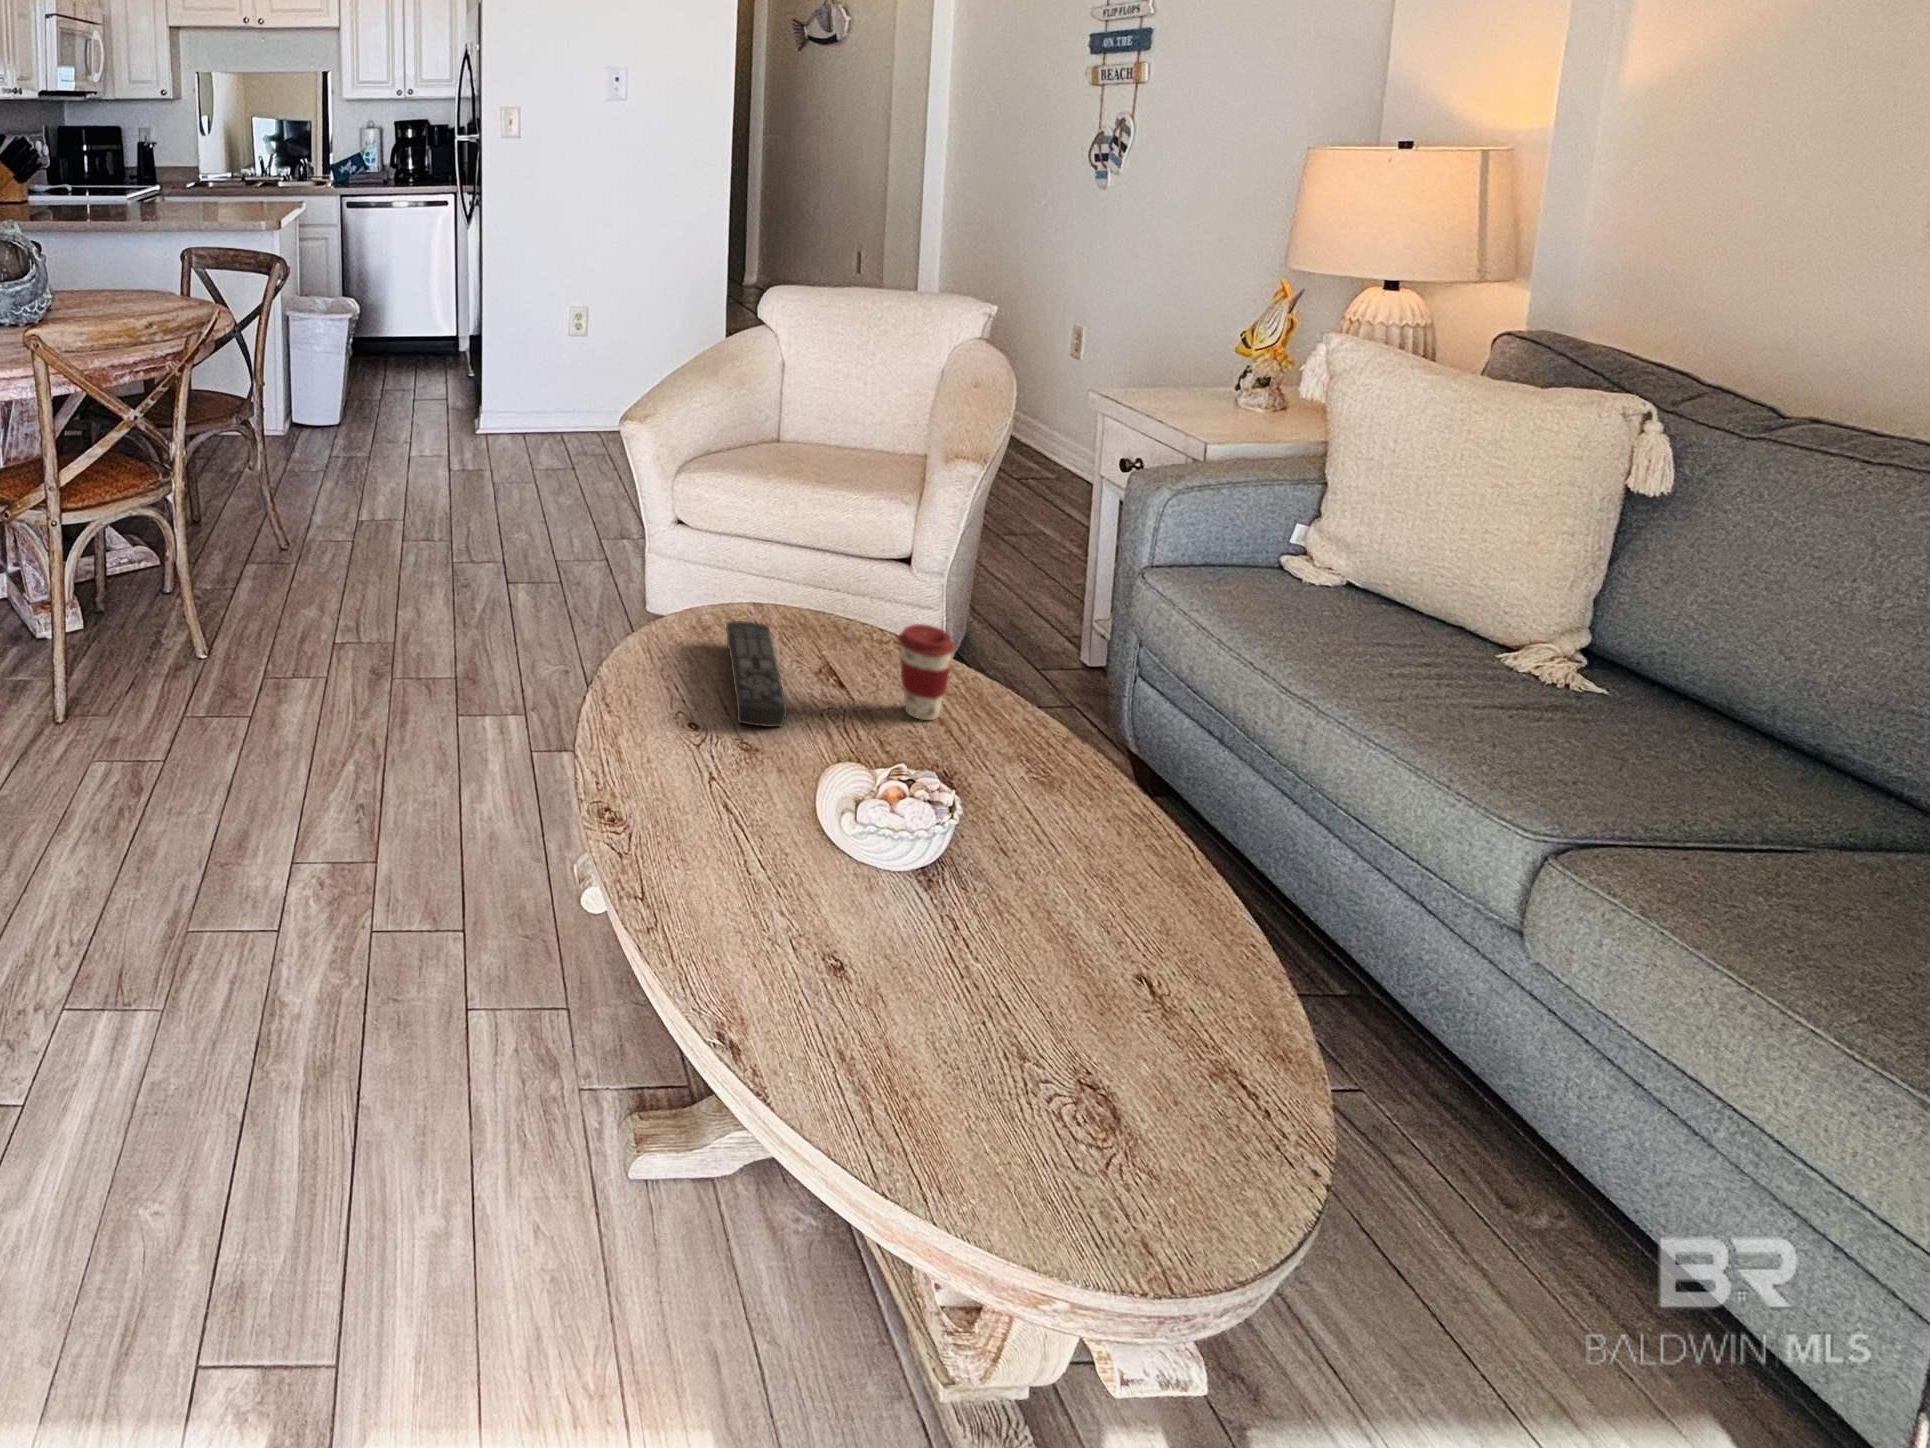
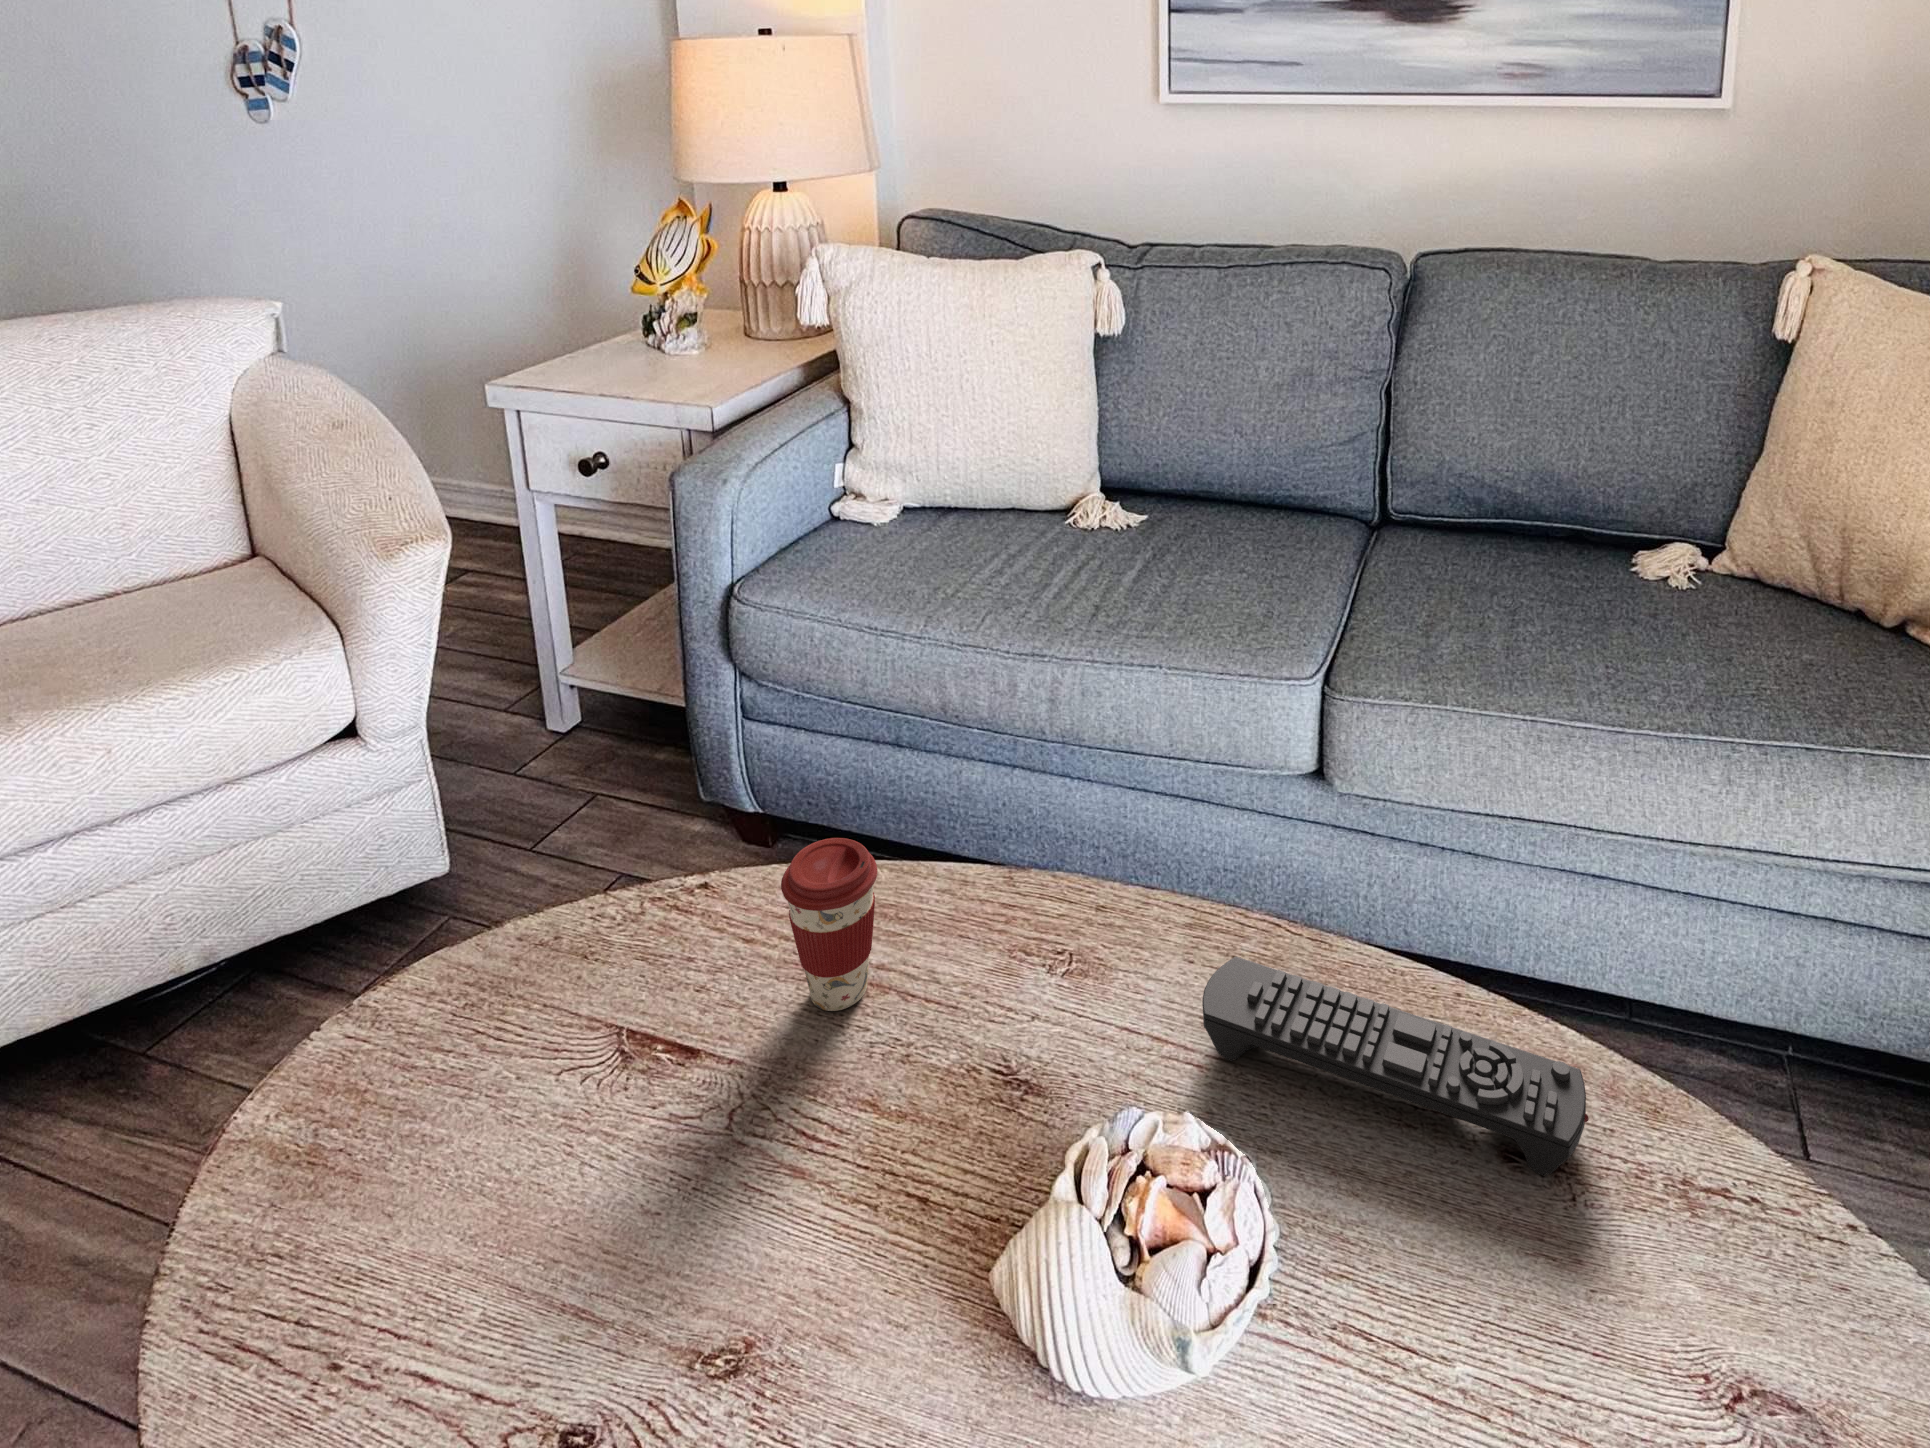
remote control: present [726,621,787,727] -> present [1202,957,1589,1176]

